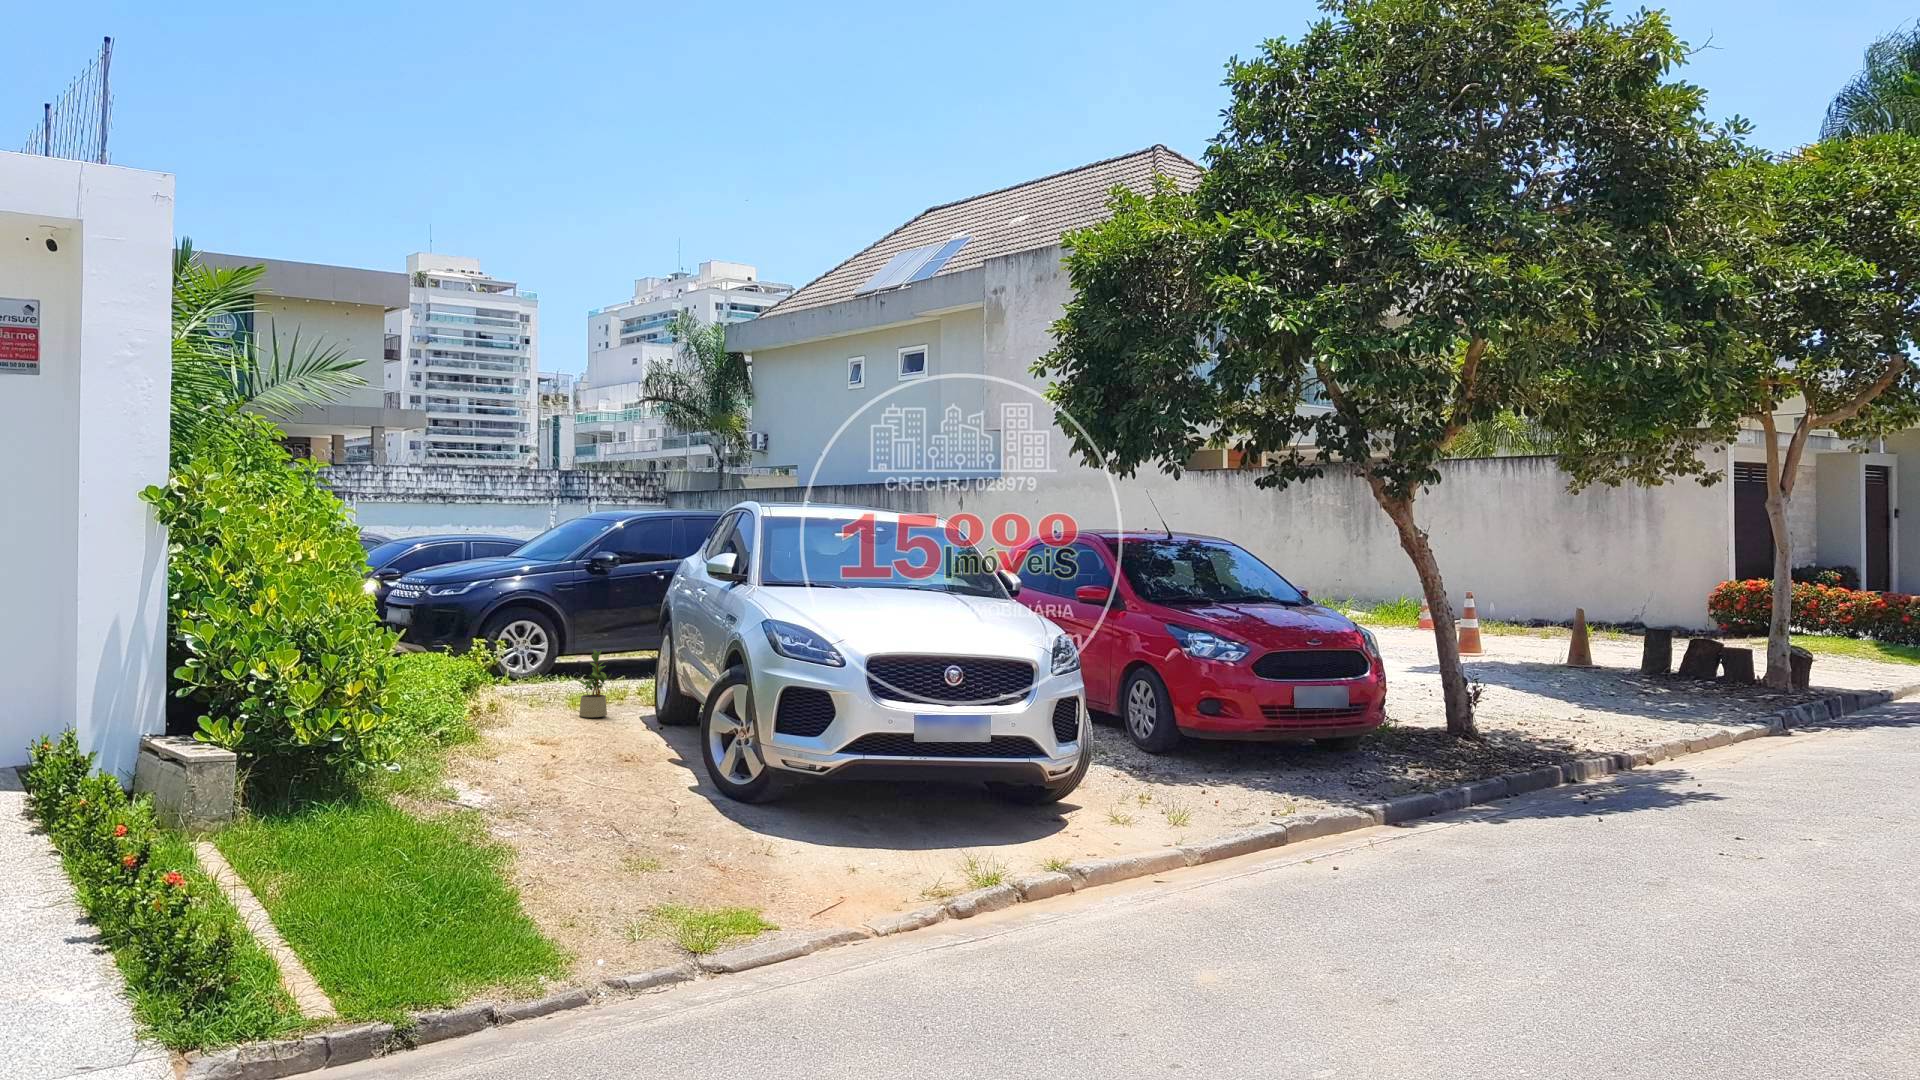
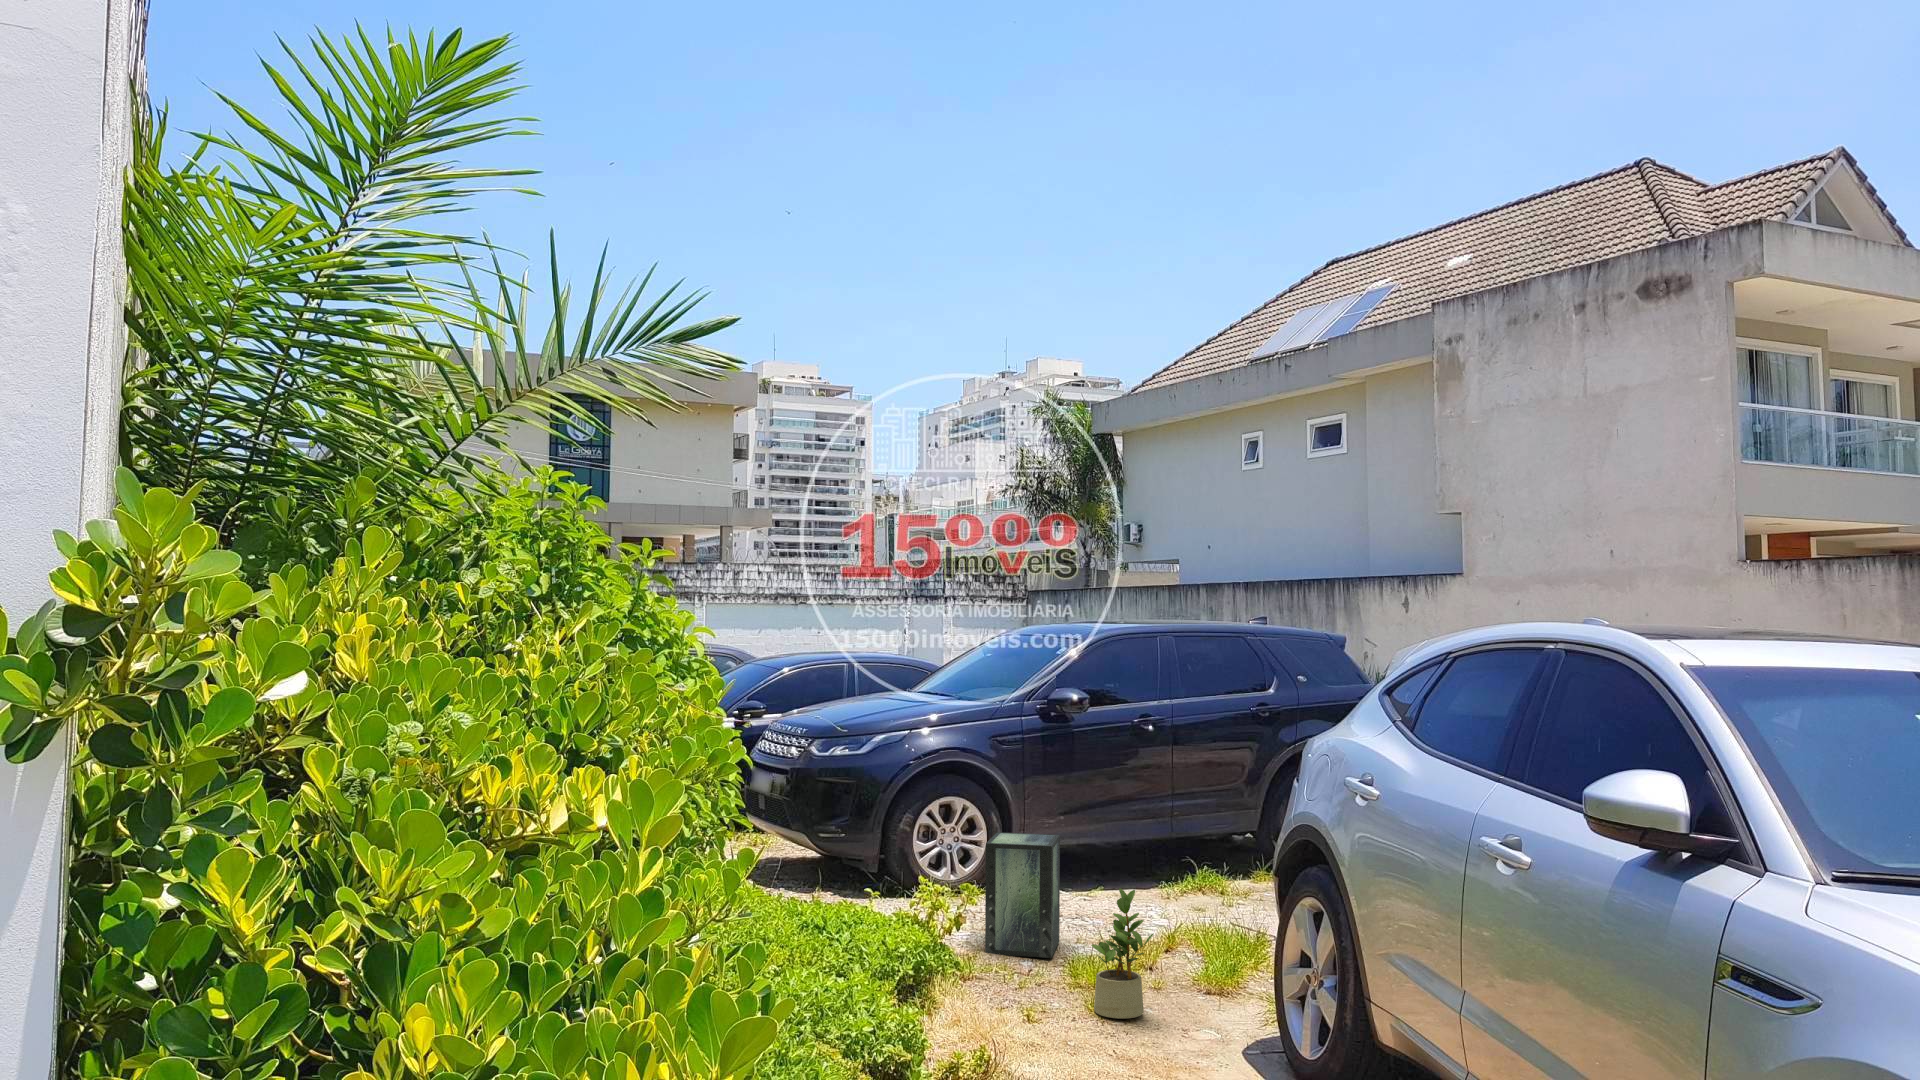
storage box: none [527,631,576,698] -> present [985,832,1060,958]

